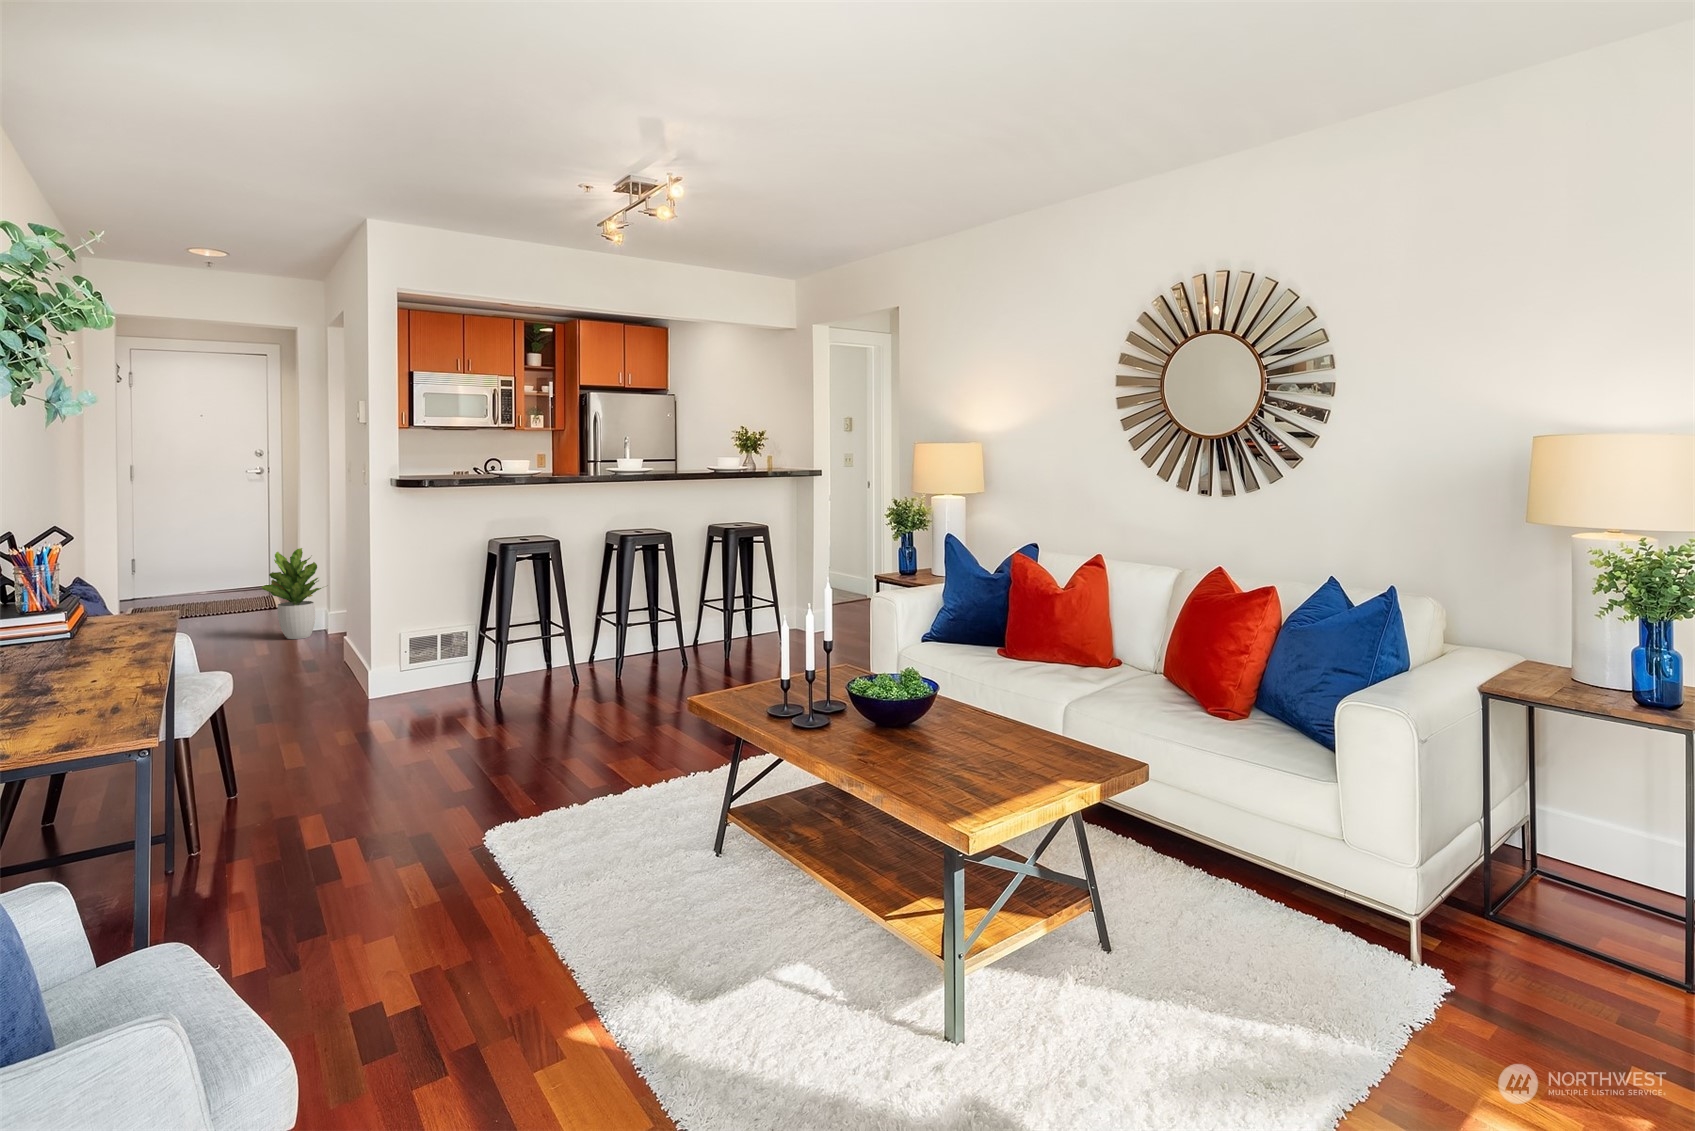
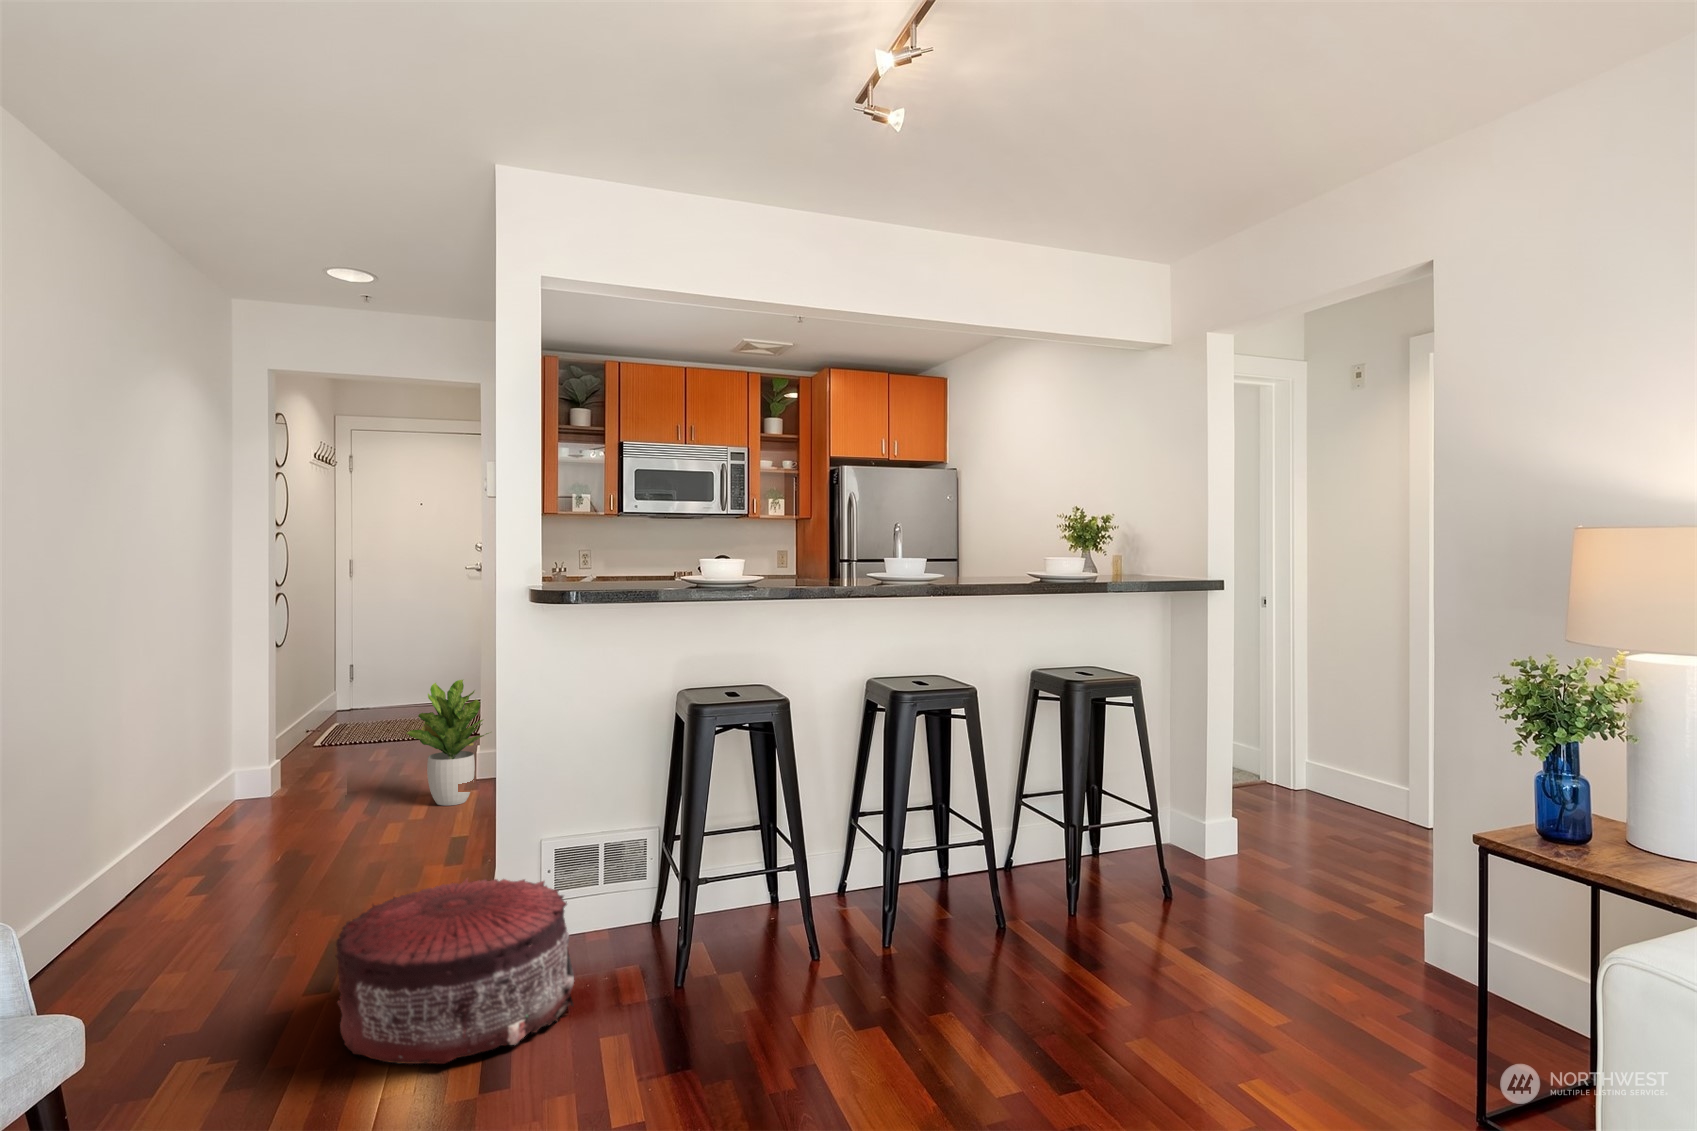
pouf: none [292,647,439,733] -> present [336,879,574,1064]

